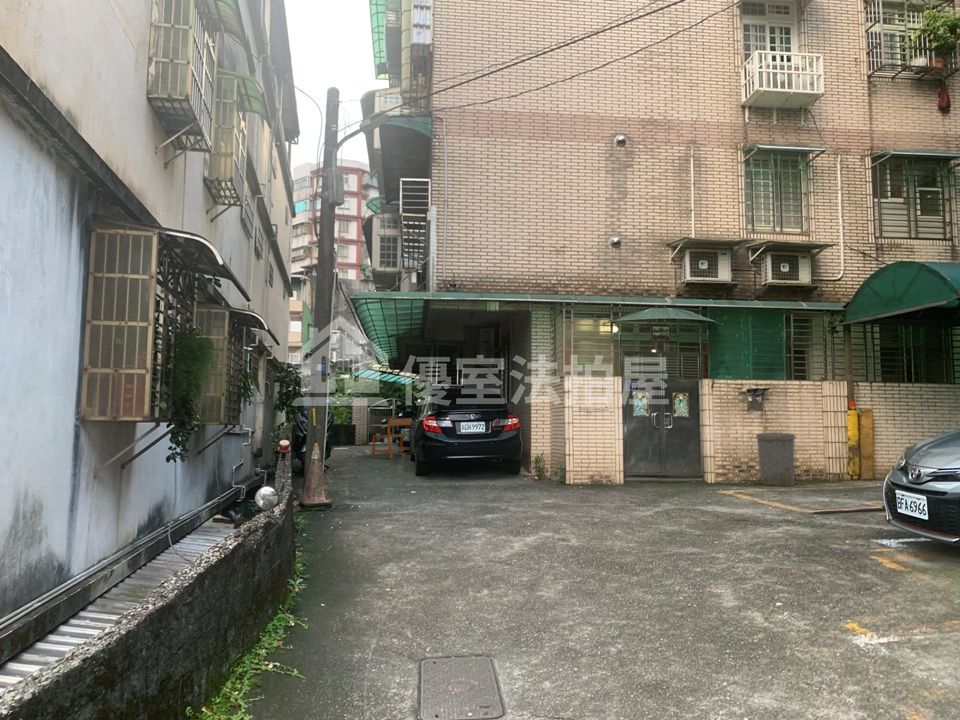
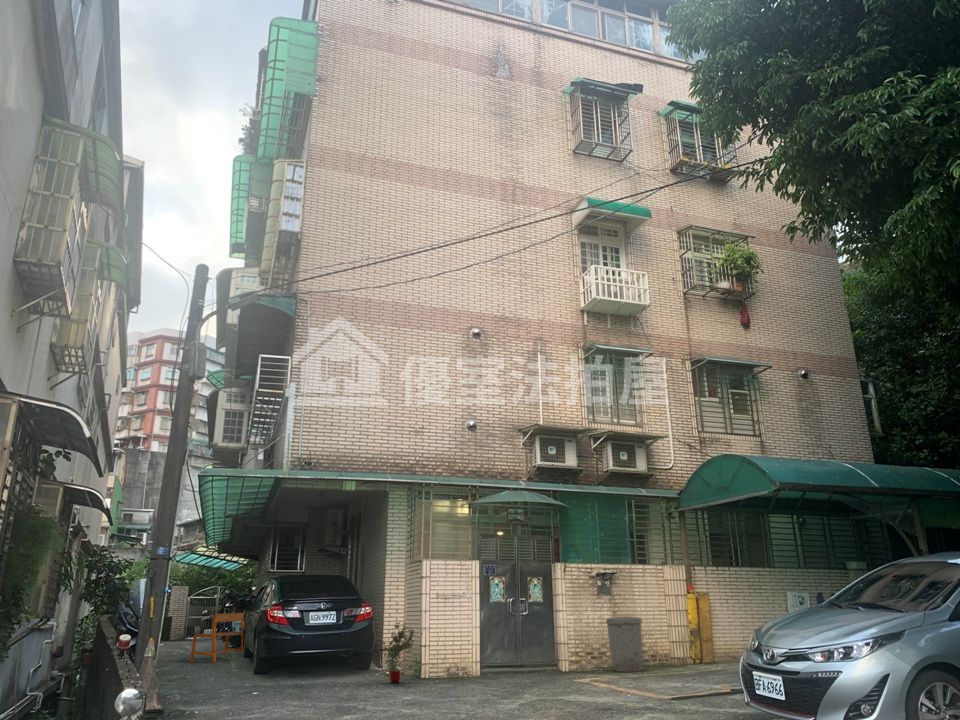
potted tree: none [525,433,561,487] -> present [378,623,414,683]

